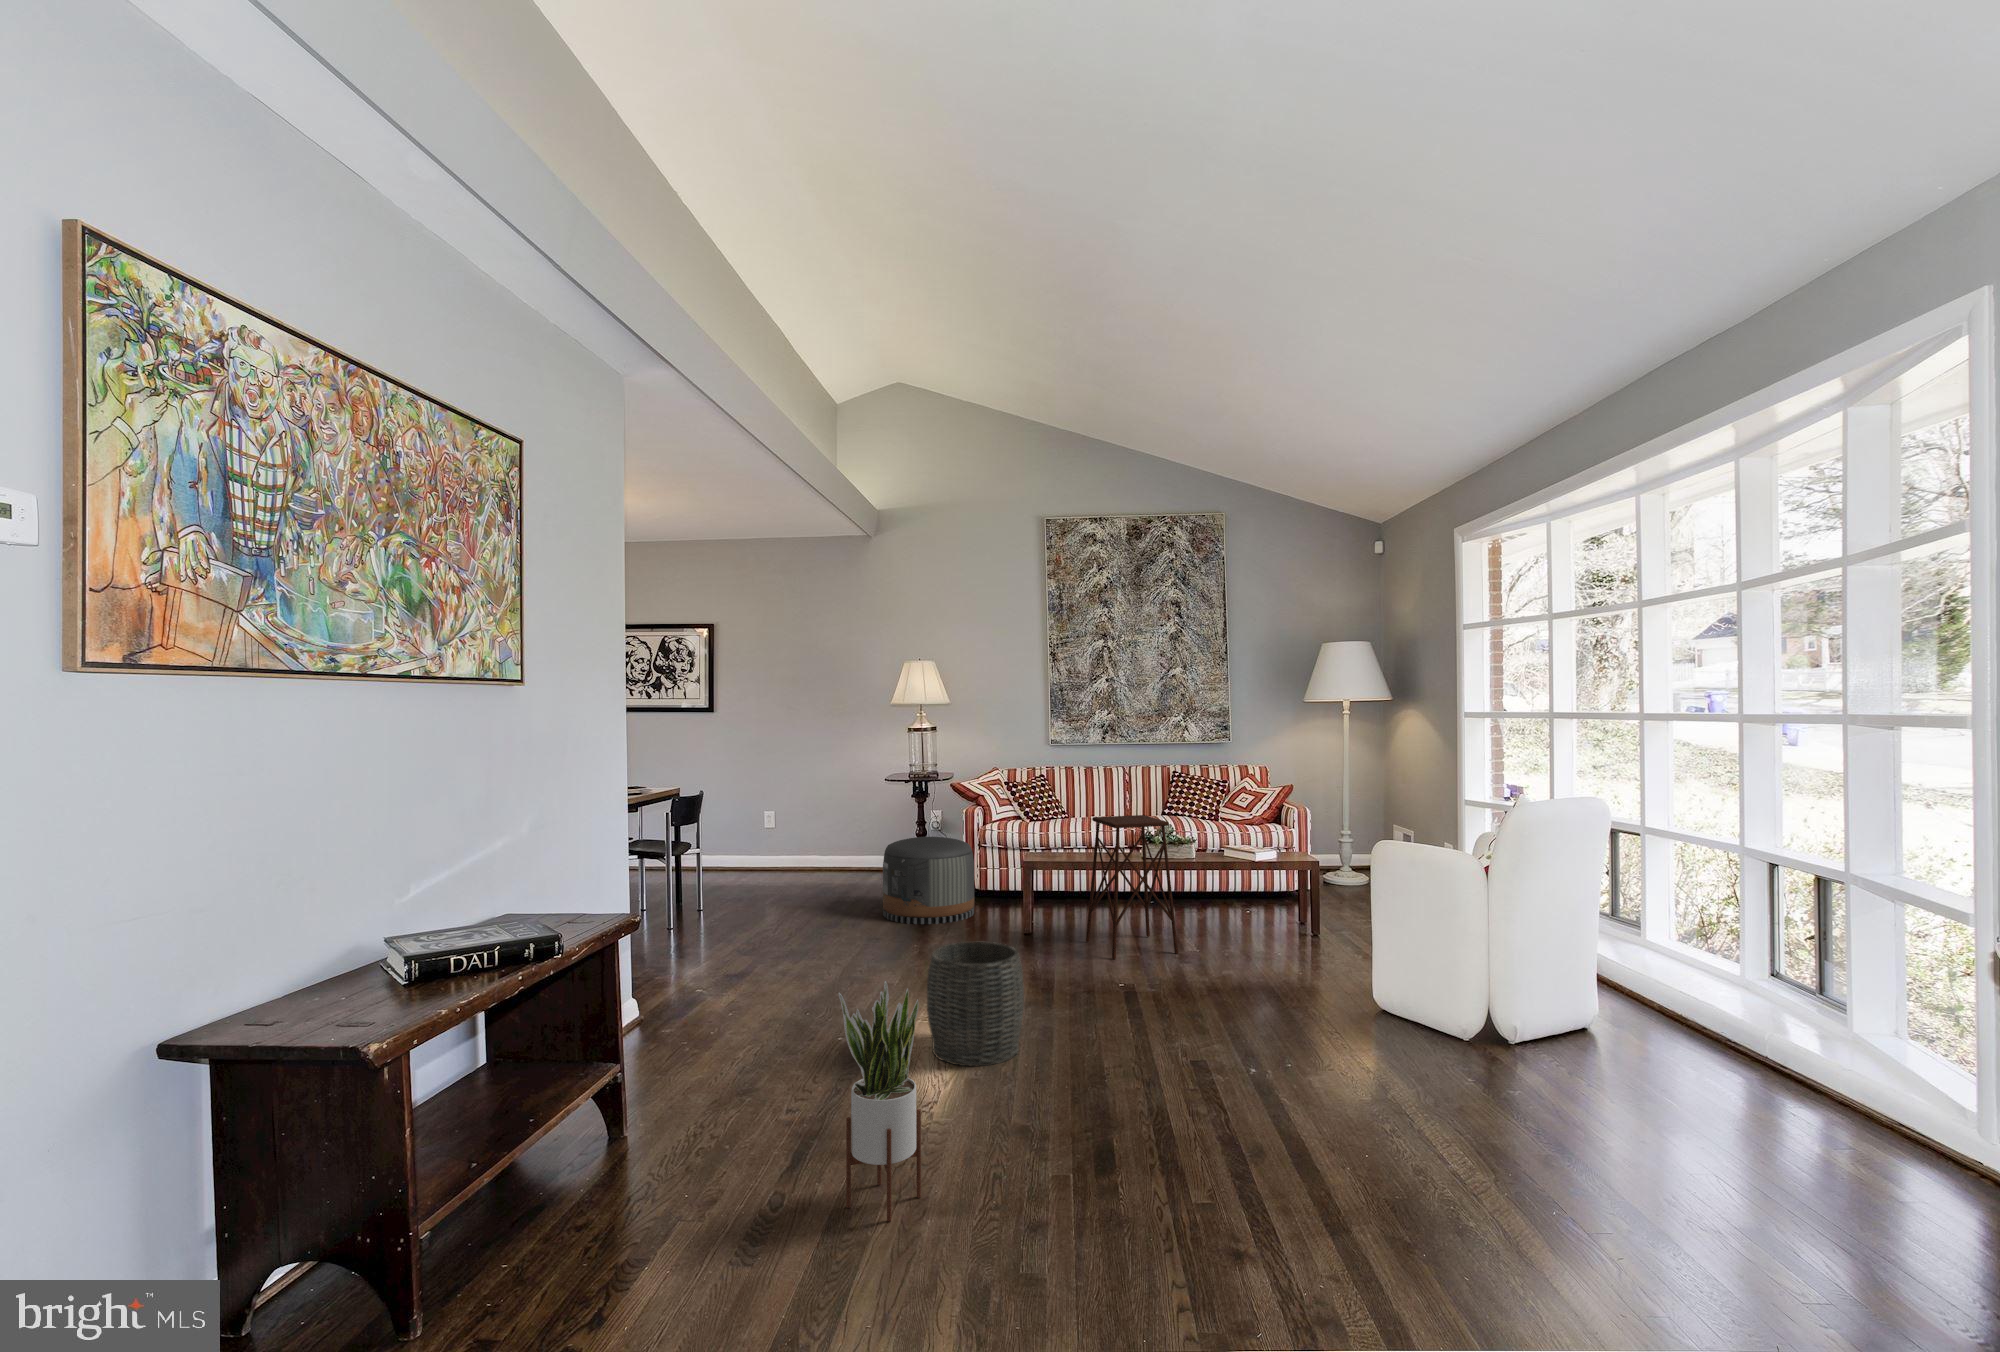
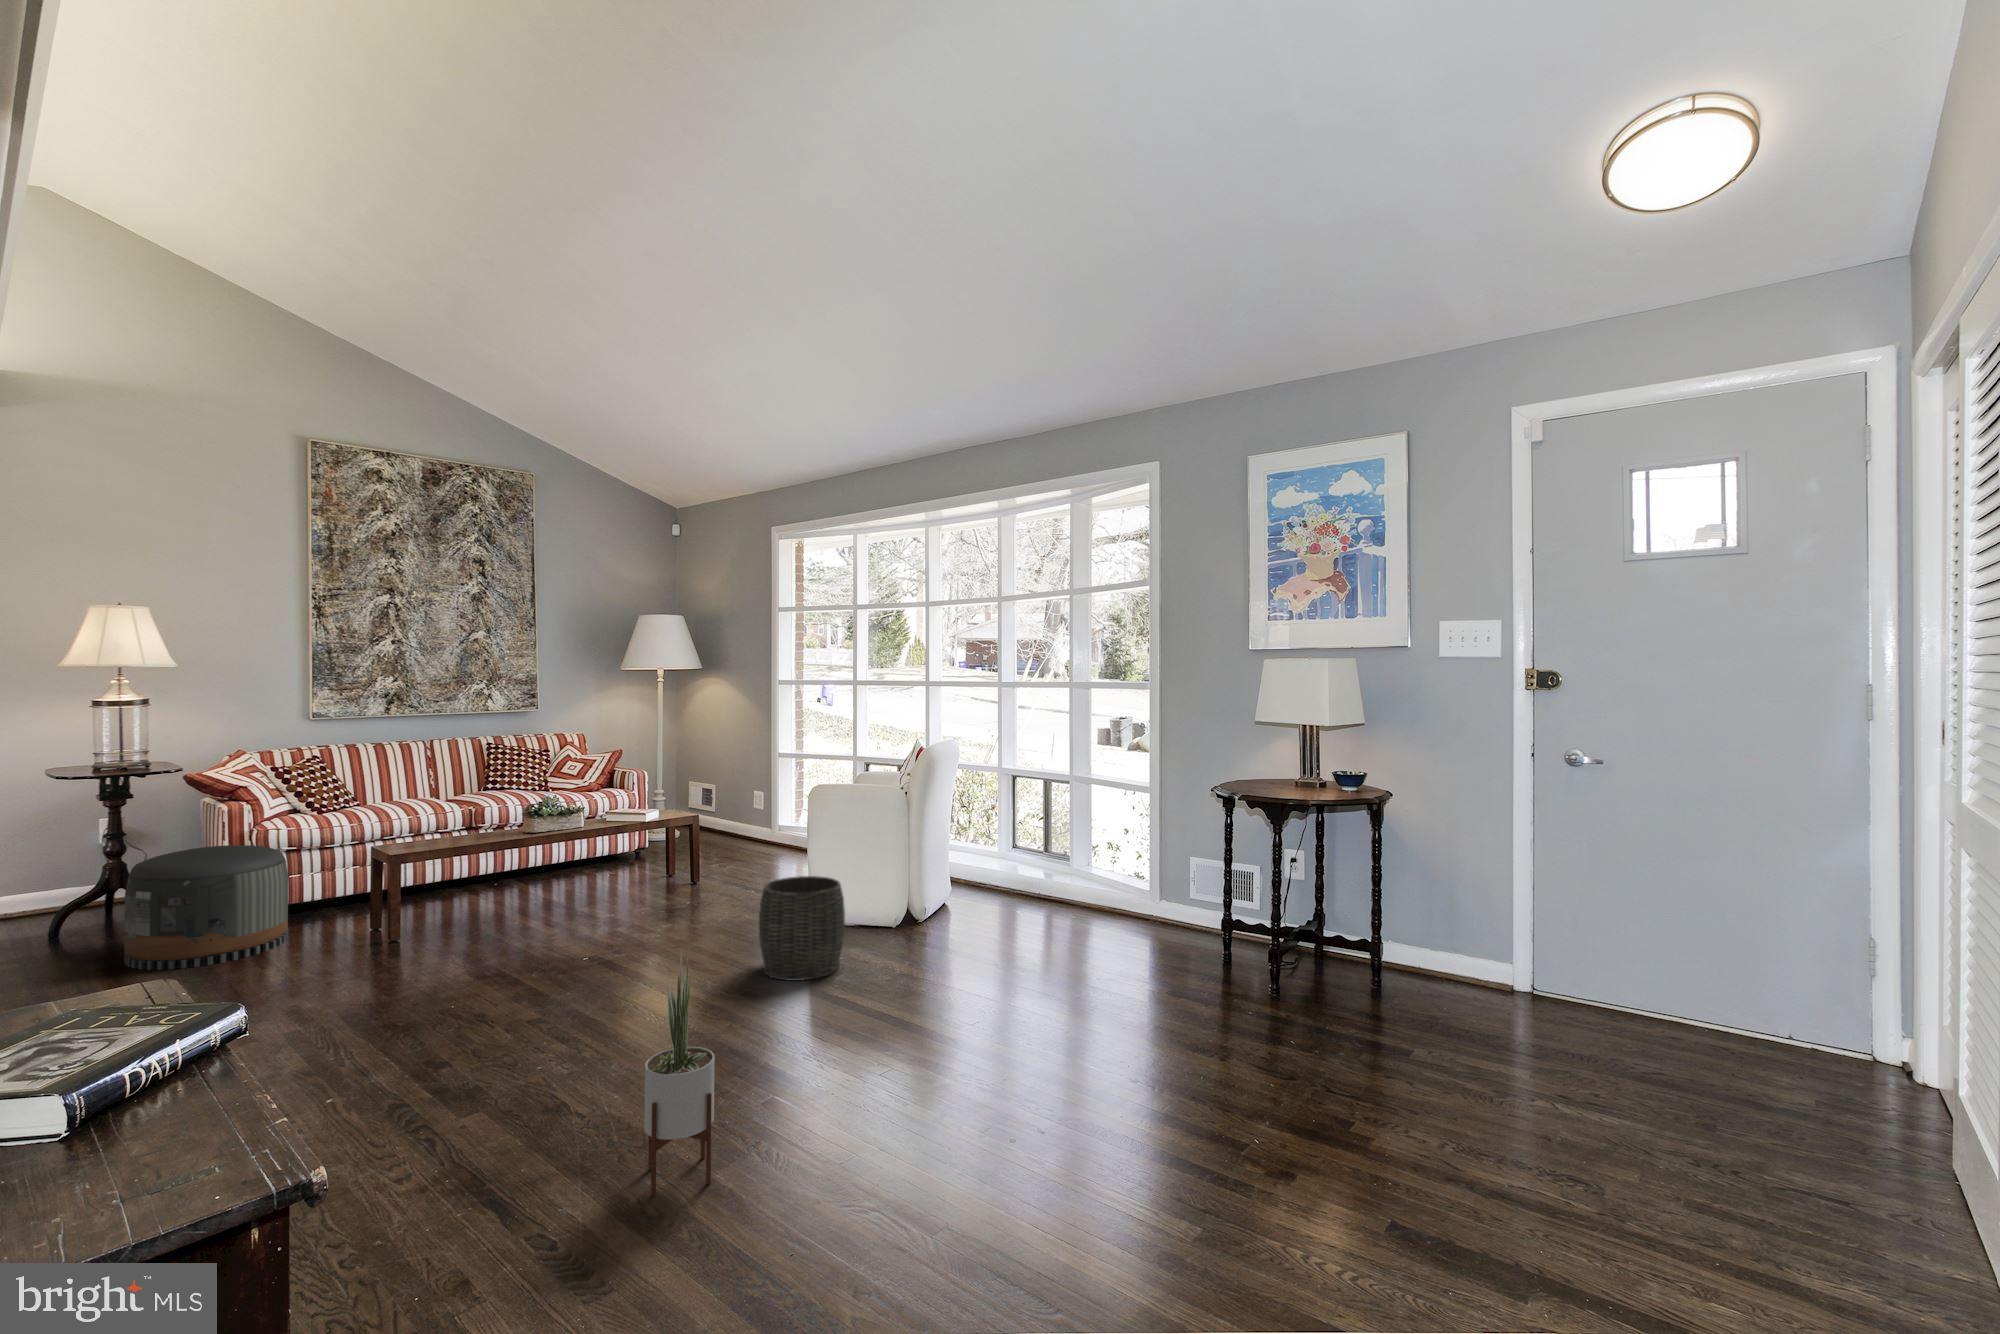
side table: present [1086,815,1178,960] -> none [492,786,606,937]
woven basket: present [927,942,1024,1066] -> present [759,876,845,981]

